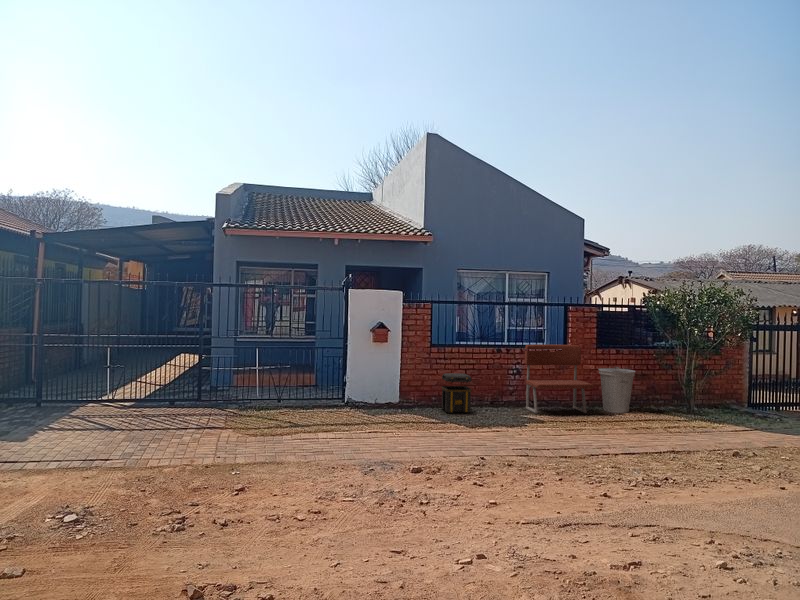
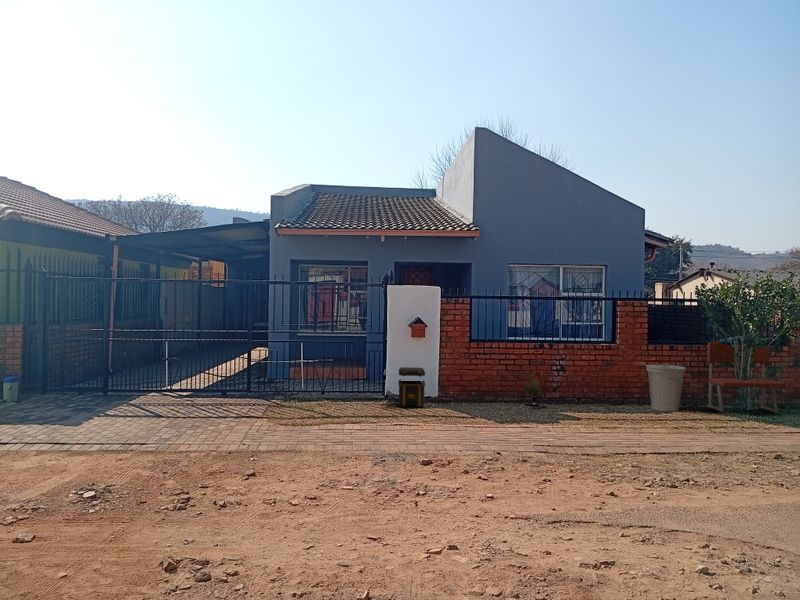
bench: present [525,345,593,414] -> present [707,342,786,413]
toolbox: present [442,373,472,413] -> present [399,367,425,407]
potted tree: none [482,375,503,412] -> present [522,375,542,408]

